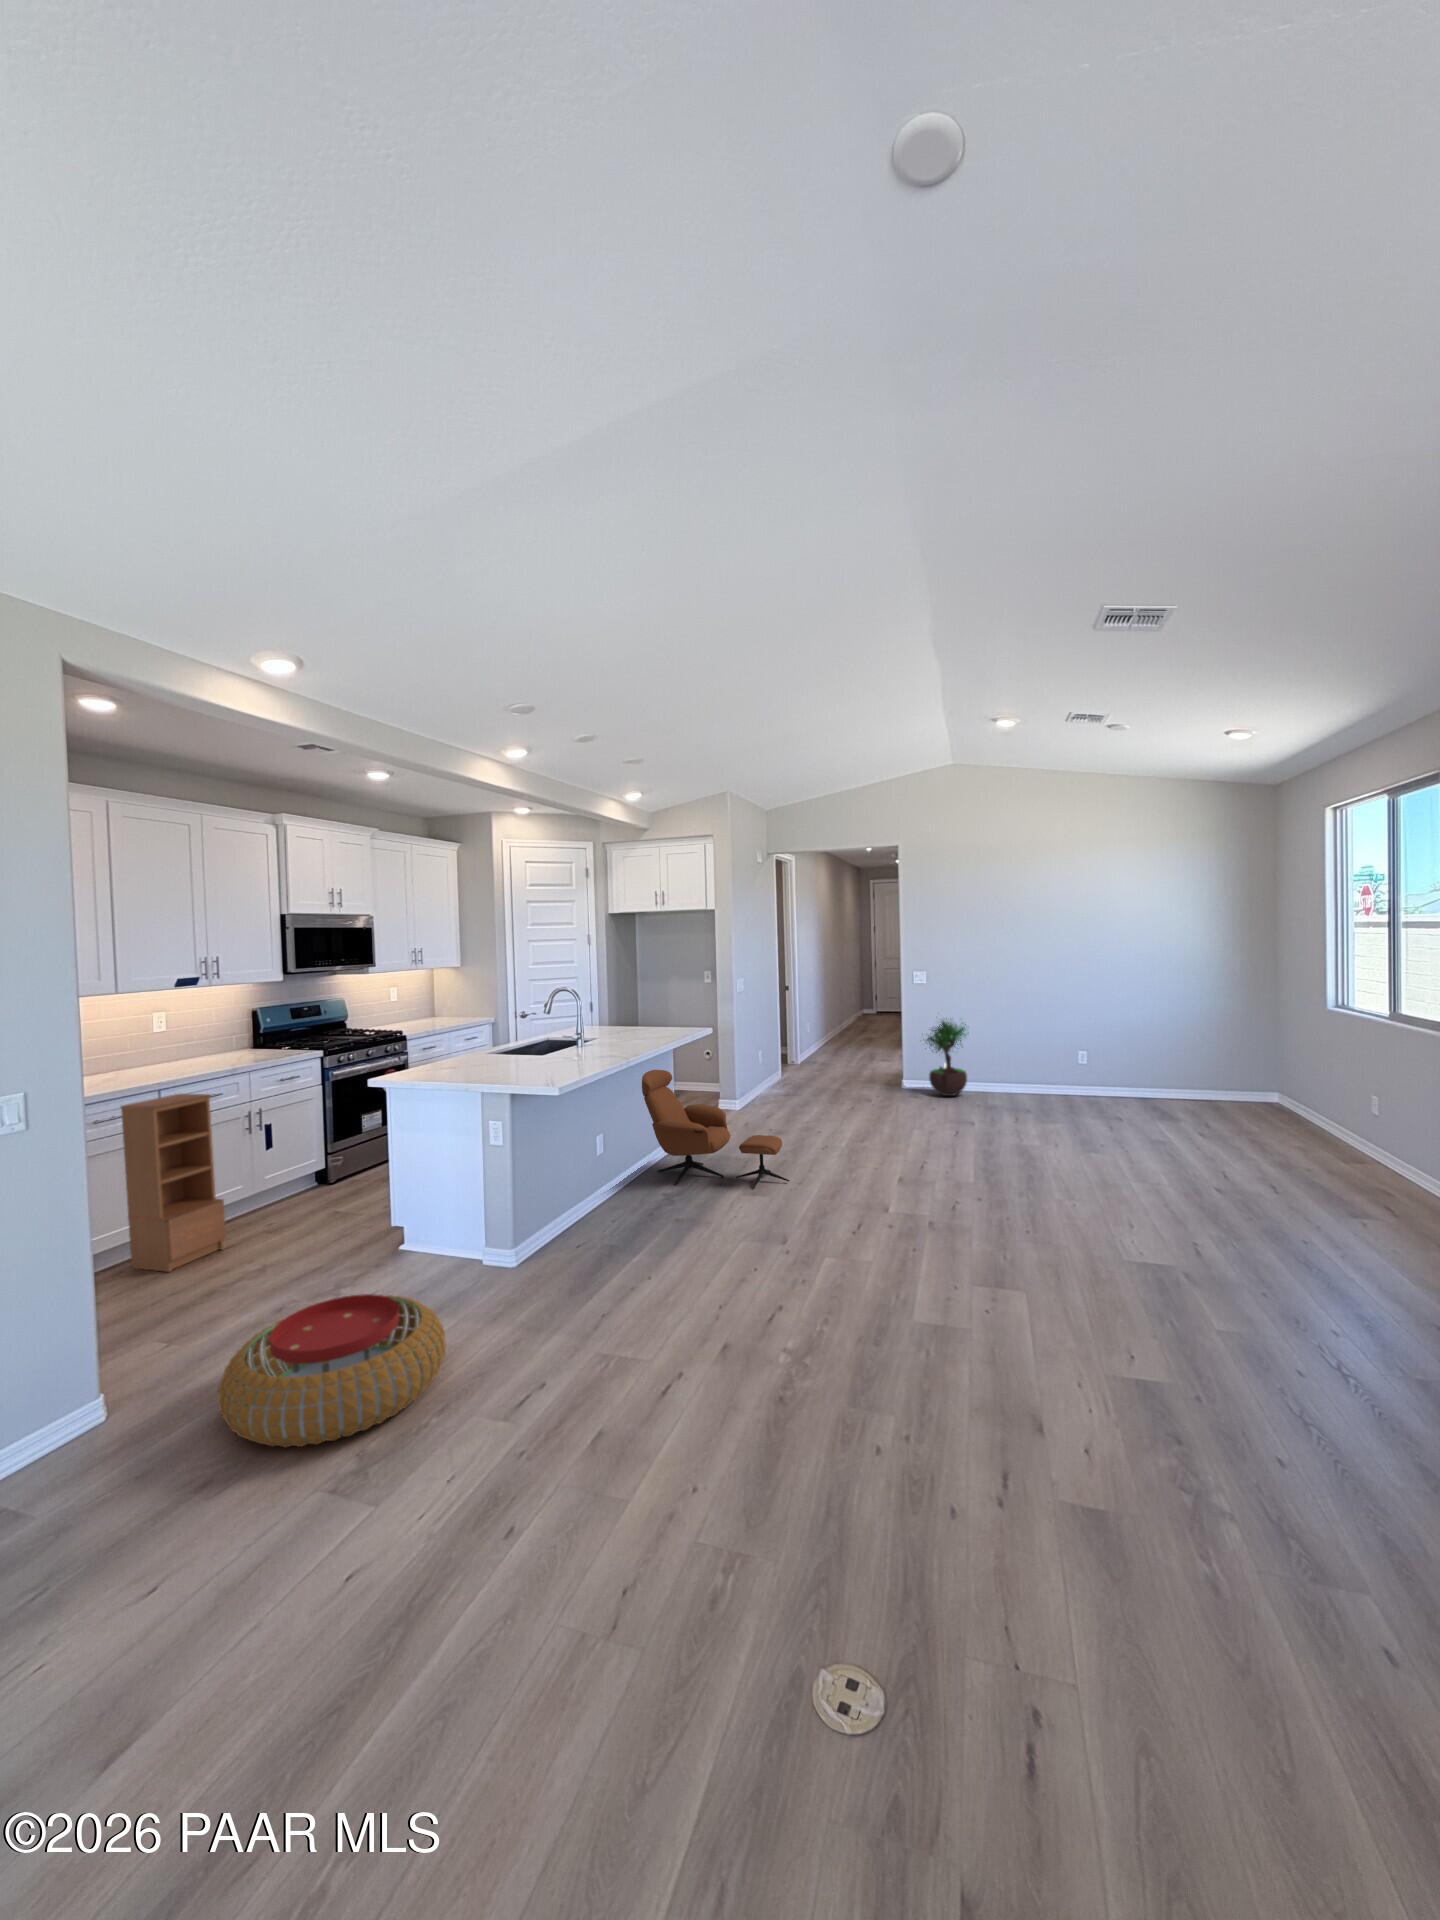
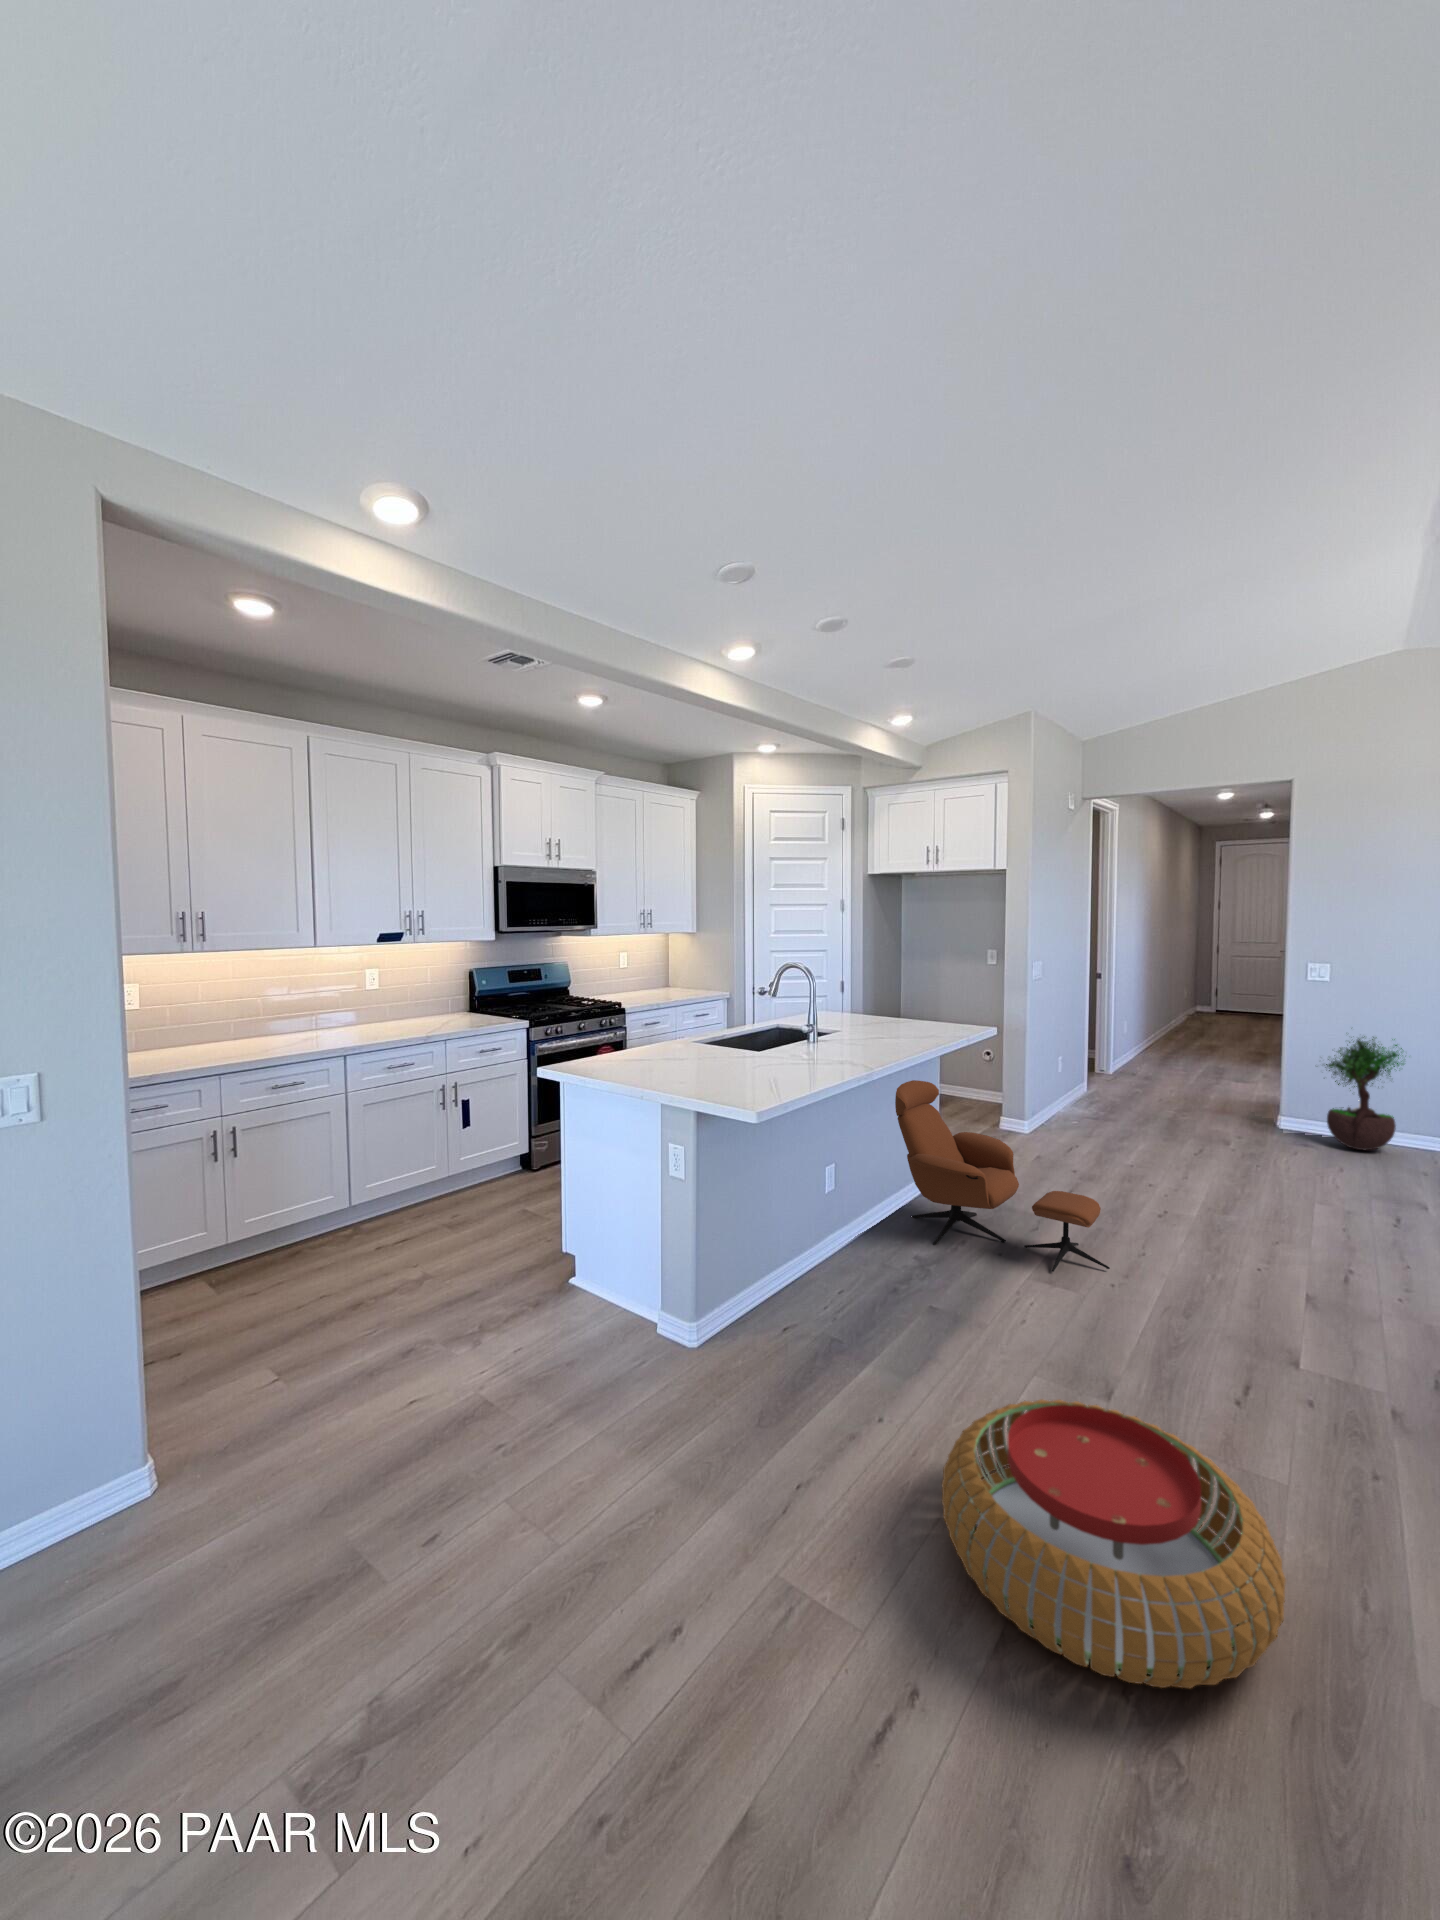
bookcase: present [121,1094,226,1272] -> none [297,1062,398,1266]
pouf: present [218,1294,446,1448] -> present [942,1399,1286,1689]

